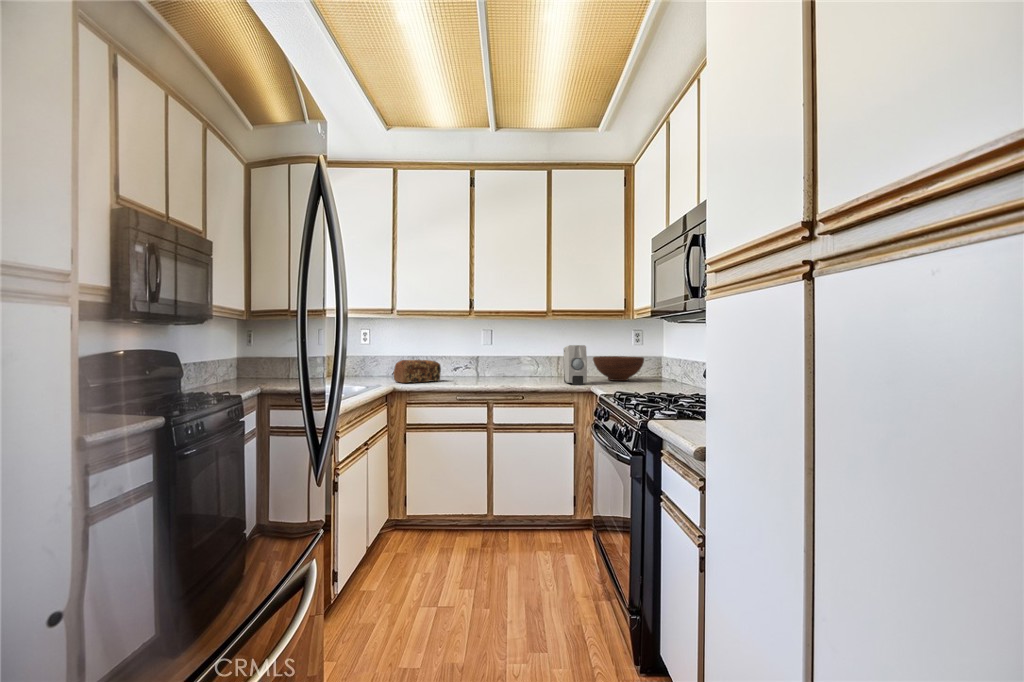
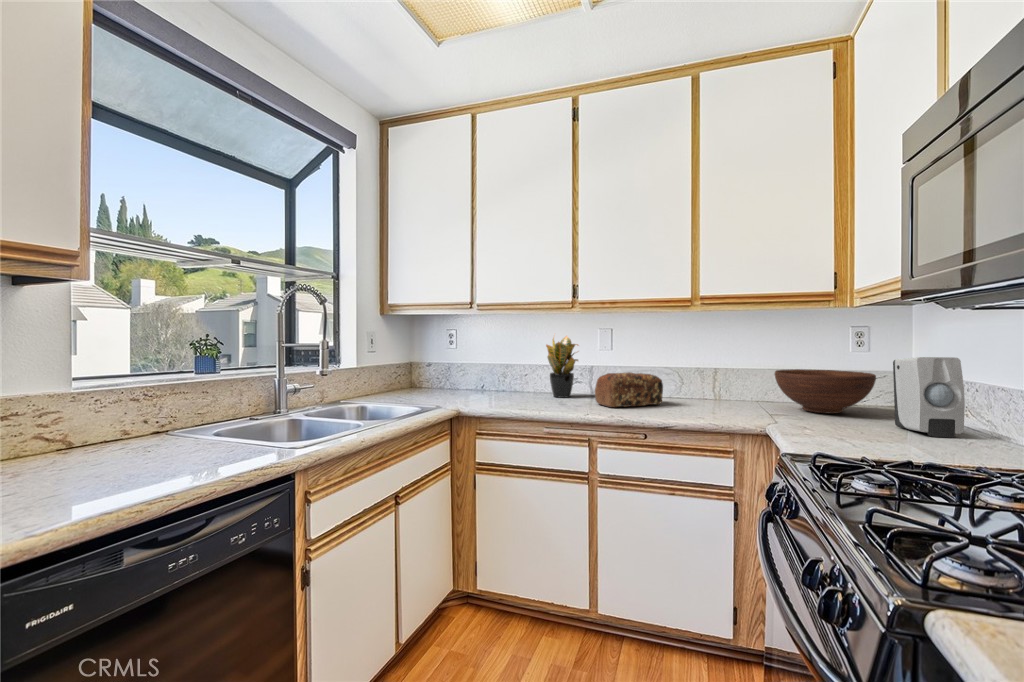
potted plant: none [442,330,475,379] -> present [546,336,578,398]
soap dispenser: present [564,345,587,385] -> present [893,357,965,438]
bread loaf: present [393,360,441,383] -> present [595,372,663,407]

